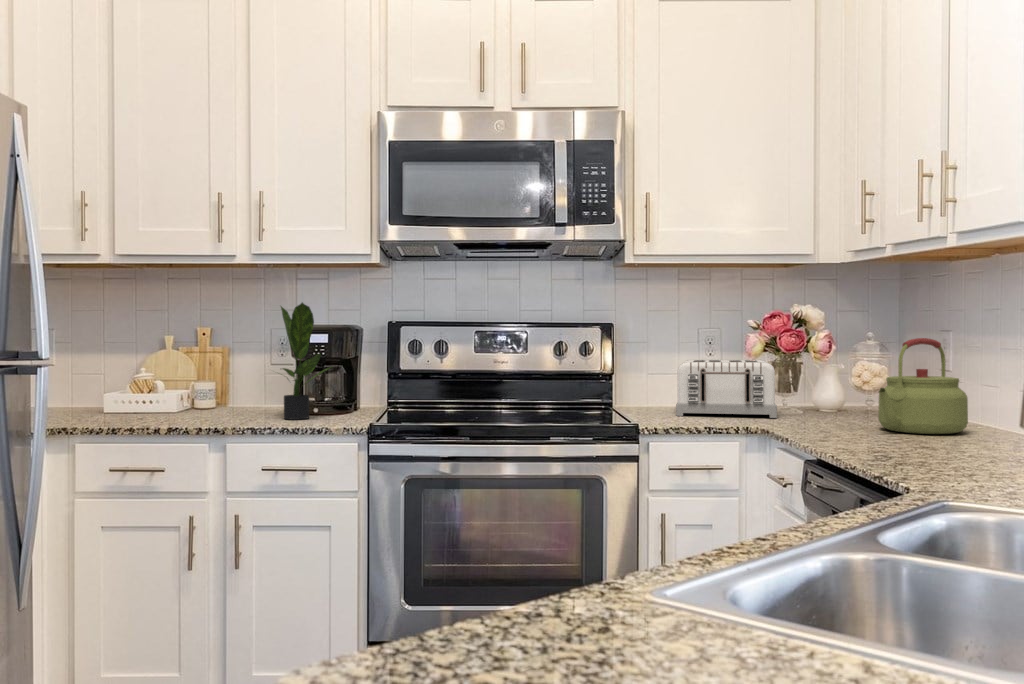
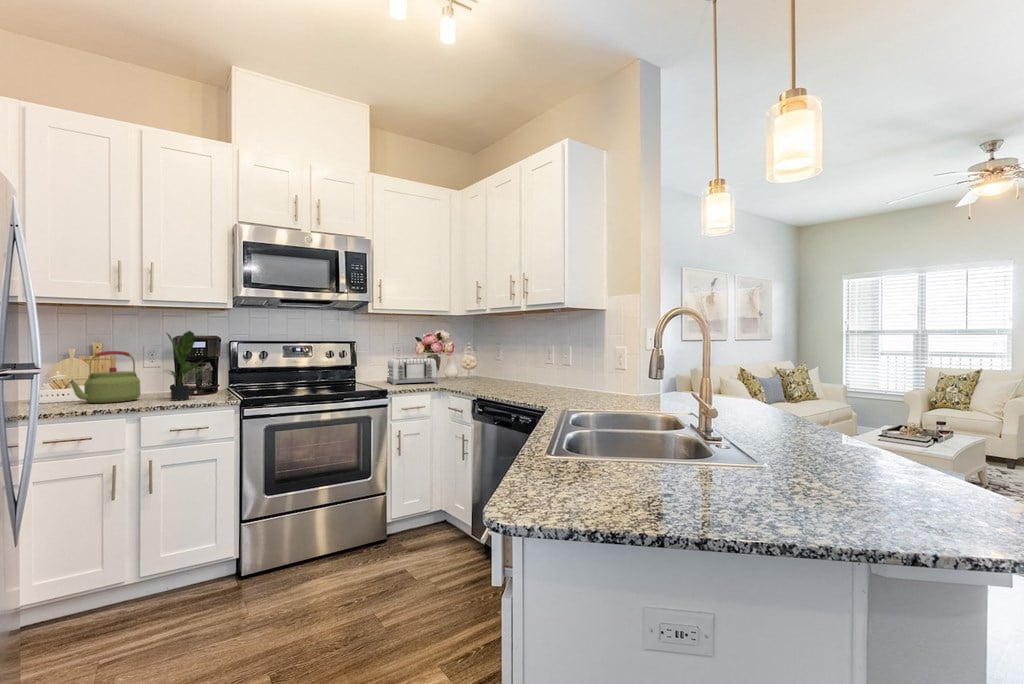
kettle: present [878,338,968,434] -> present [70,351,141,403]

